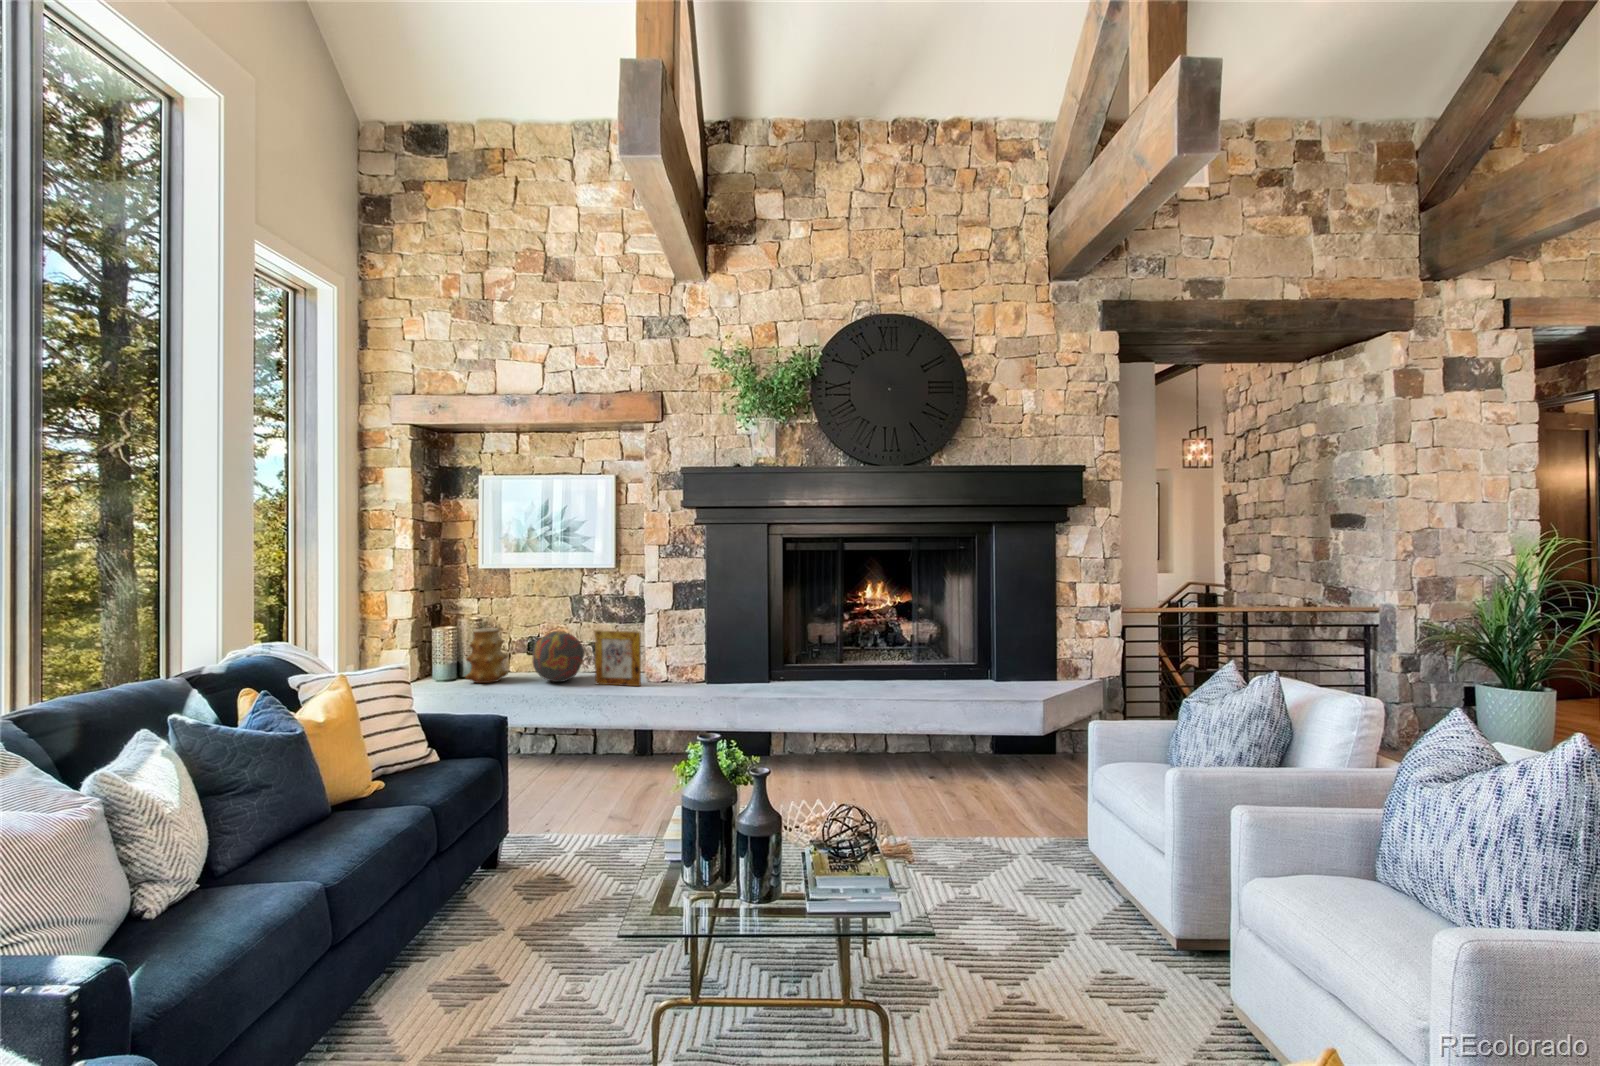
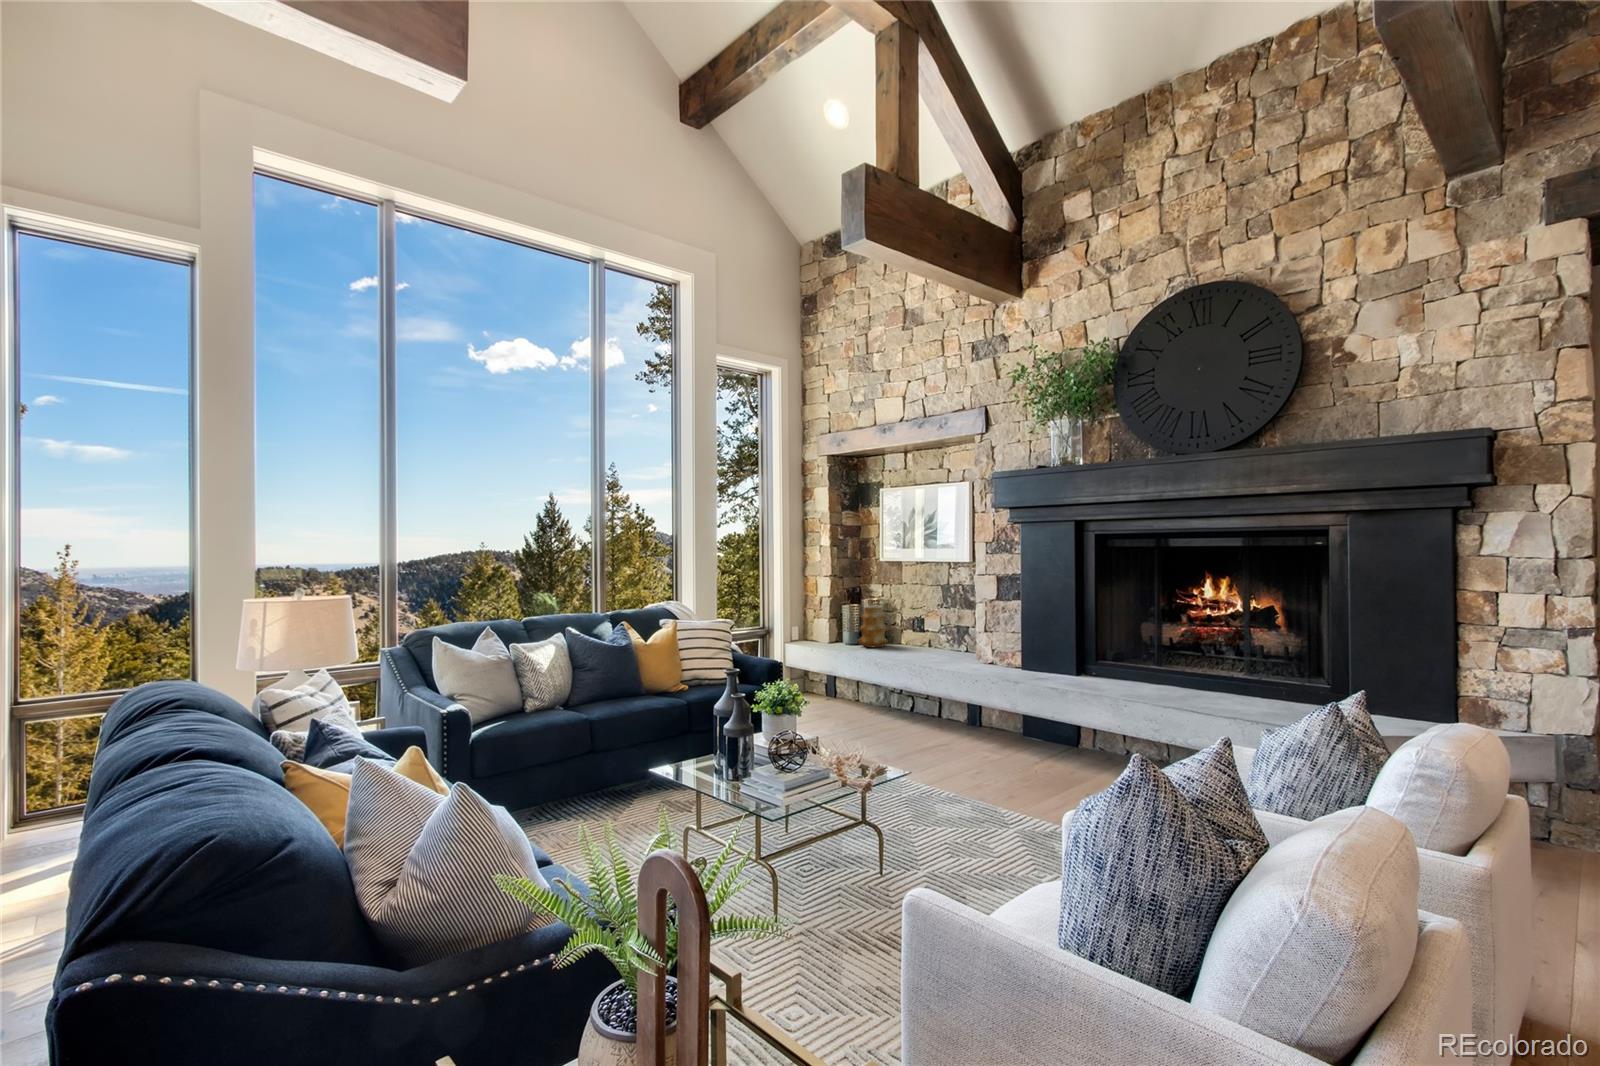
picture frame: present [595,630,641,686] -> none [936,613,965,663]
decorative orb: present [532,631,584,682] -> none [896,611,936,653]

